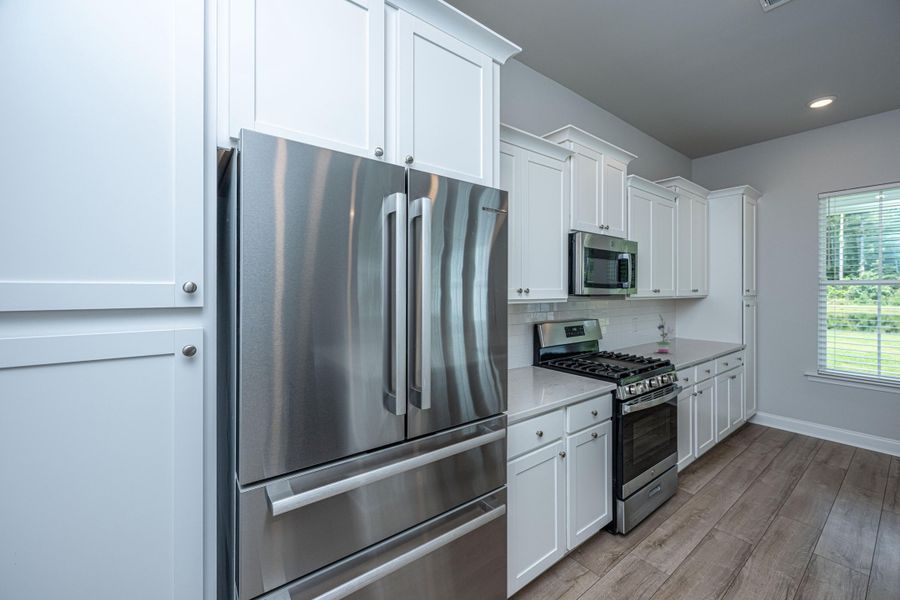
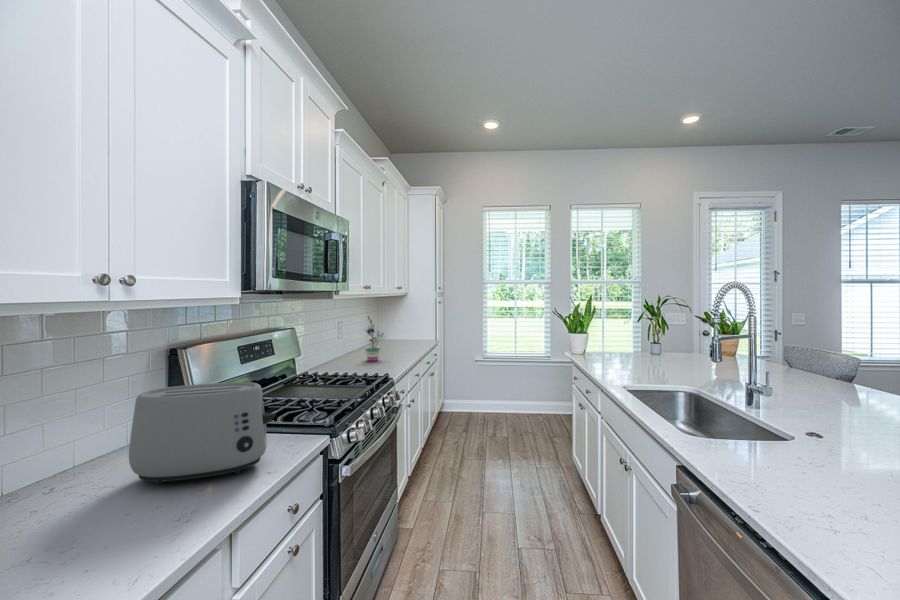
toaster: none [523,342,586,387] -> present [129,382,276,484]

